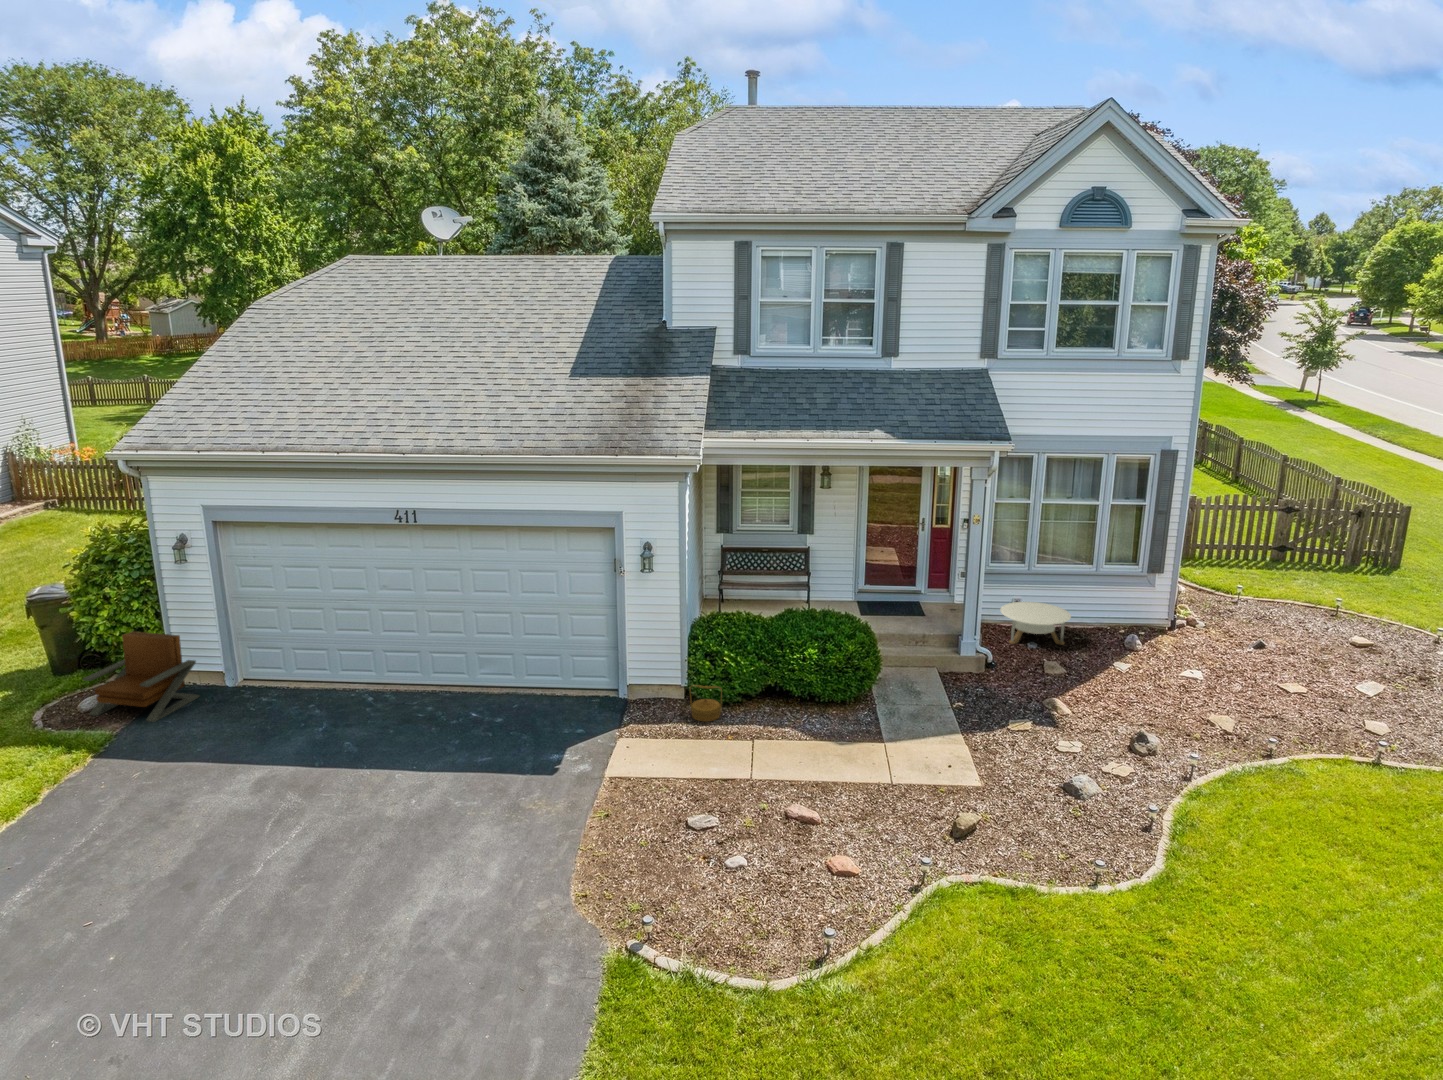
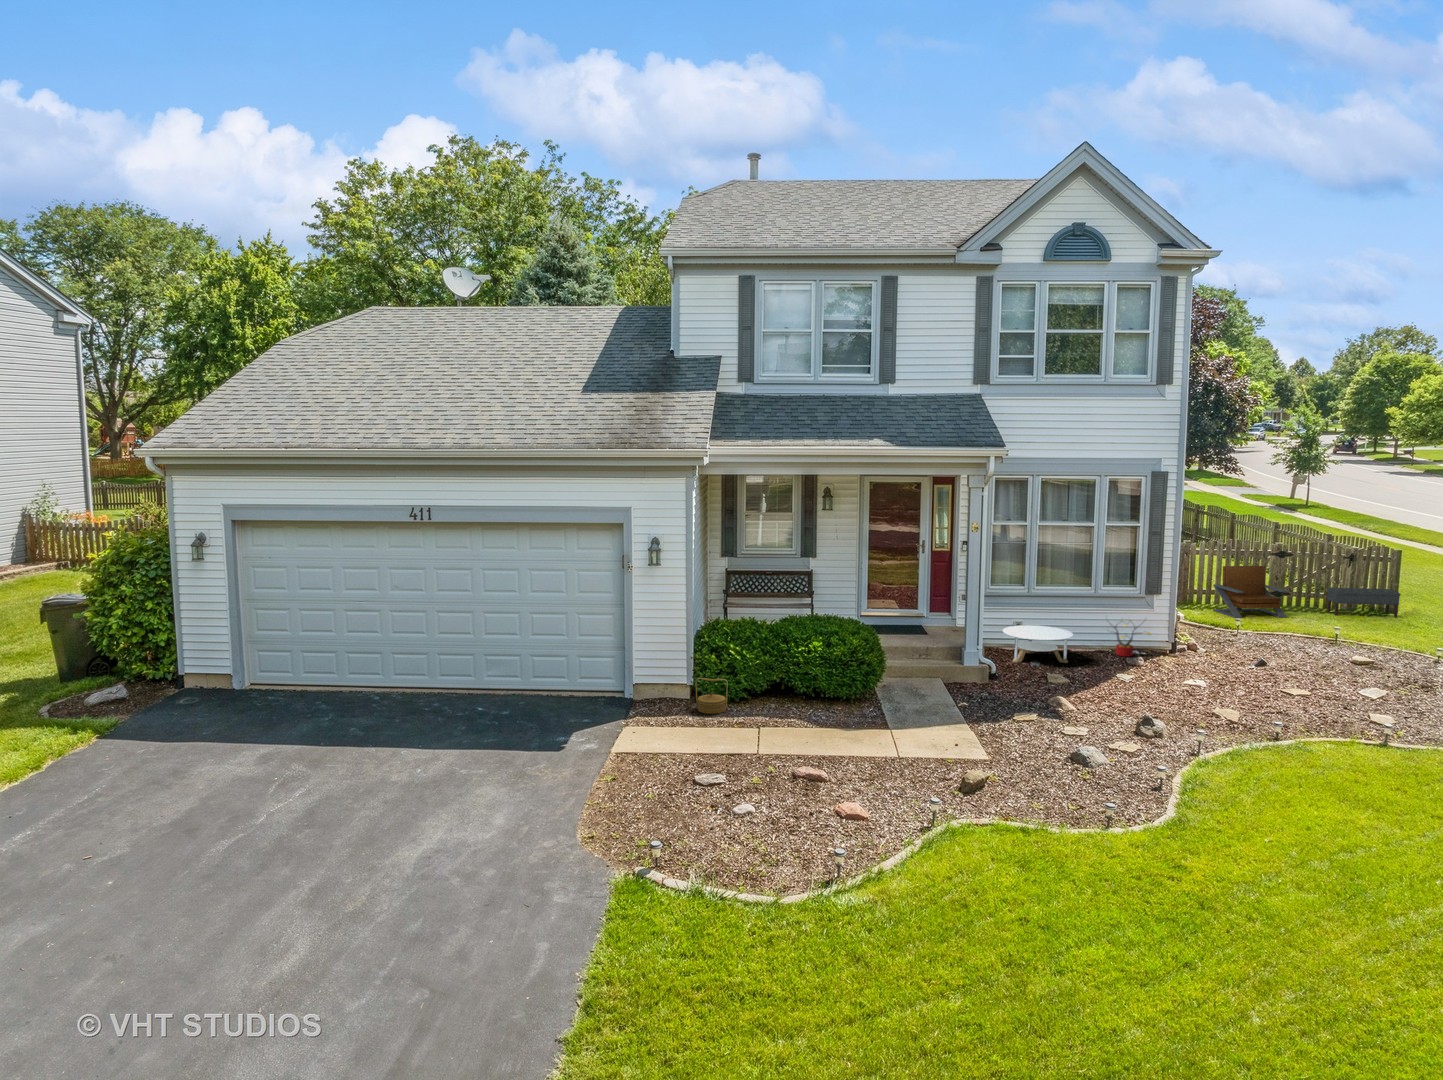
bench: none [1327,543,1403,575] -> present [1327,587,1401,617]
decorative plant: none [1100,593,1149,635] -> present [1114,621,1150,657]
lounge chair: present [83,631,200,722] -> present [1213,566,1288,618]

